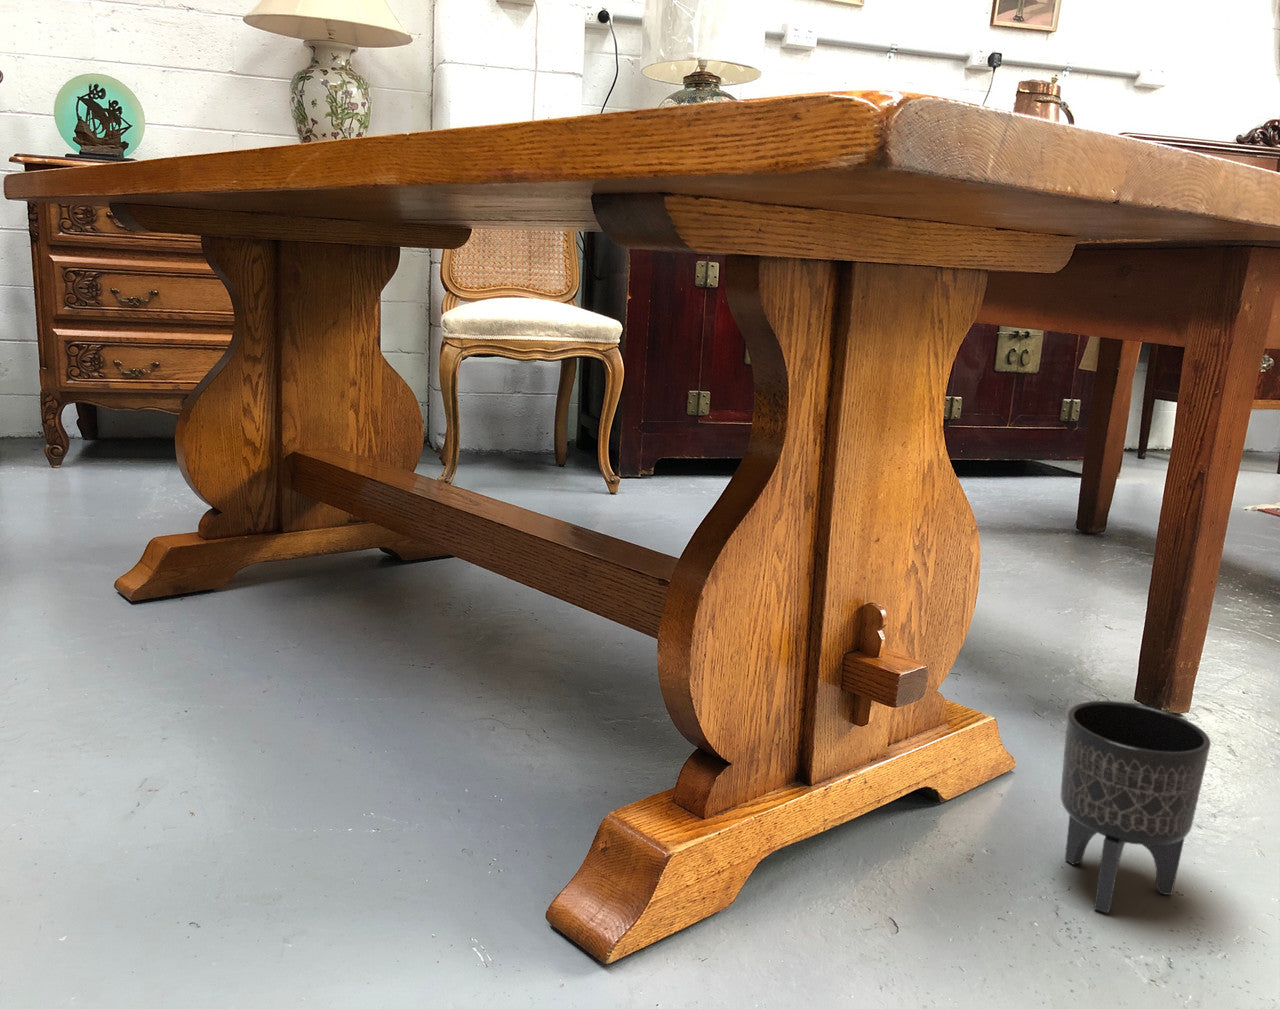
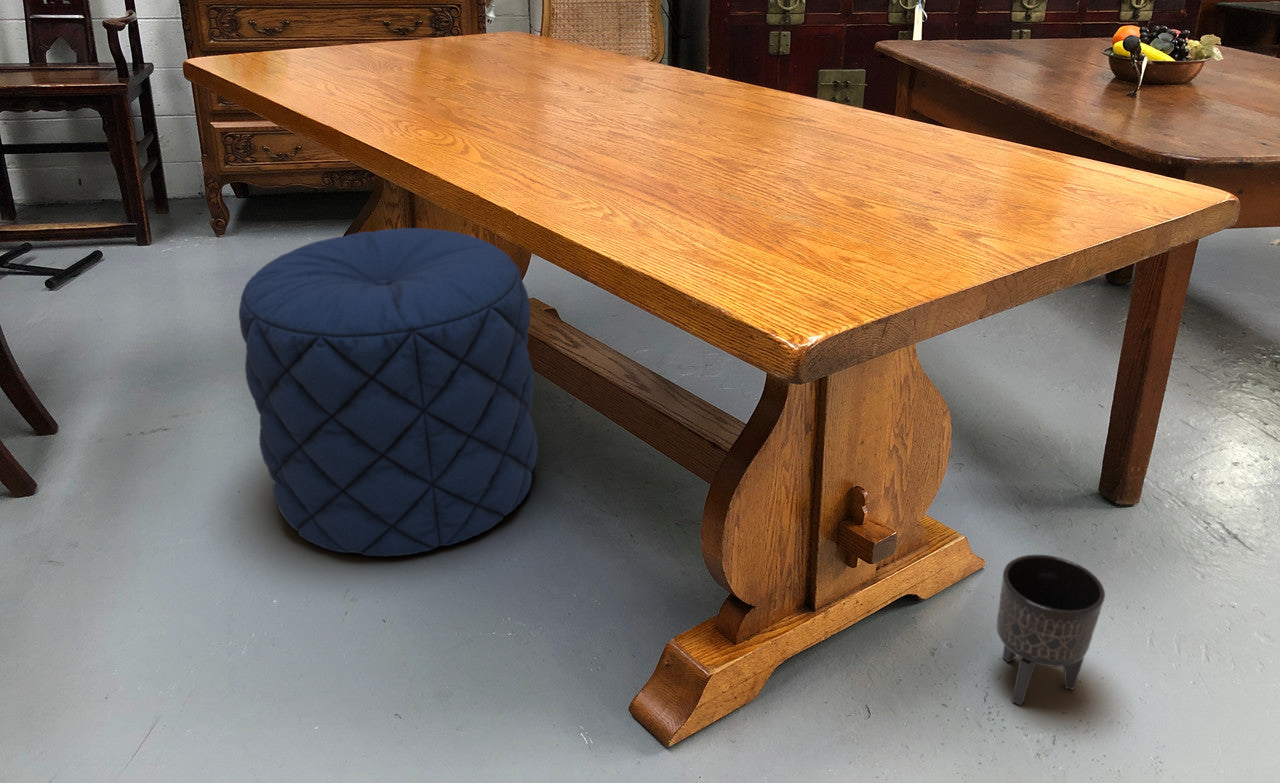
pouf: none [36,349,428,746] -> present [239,228,538,556]

